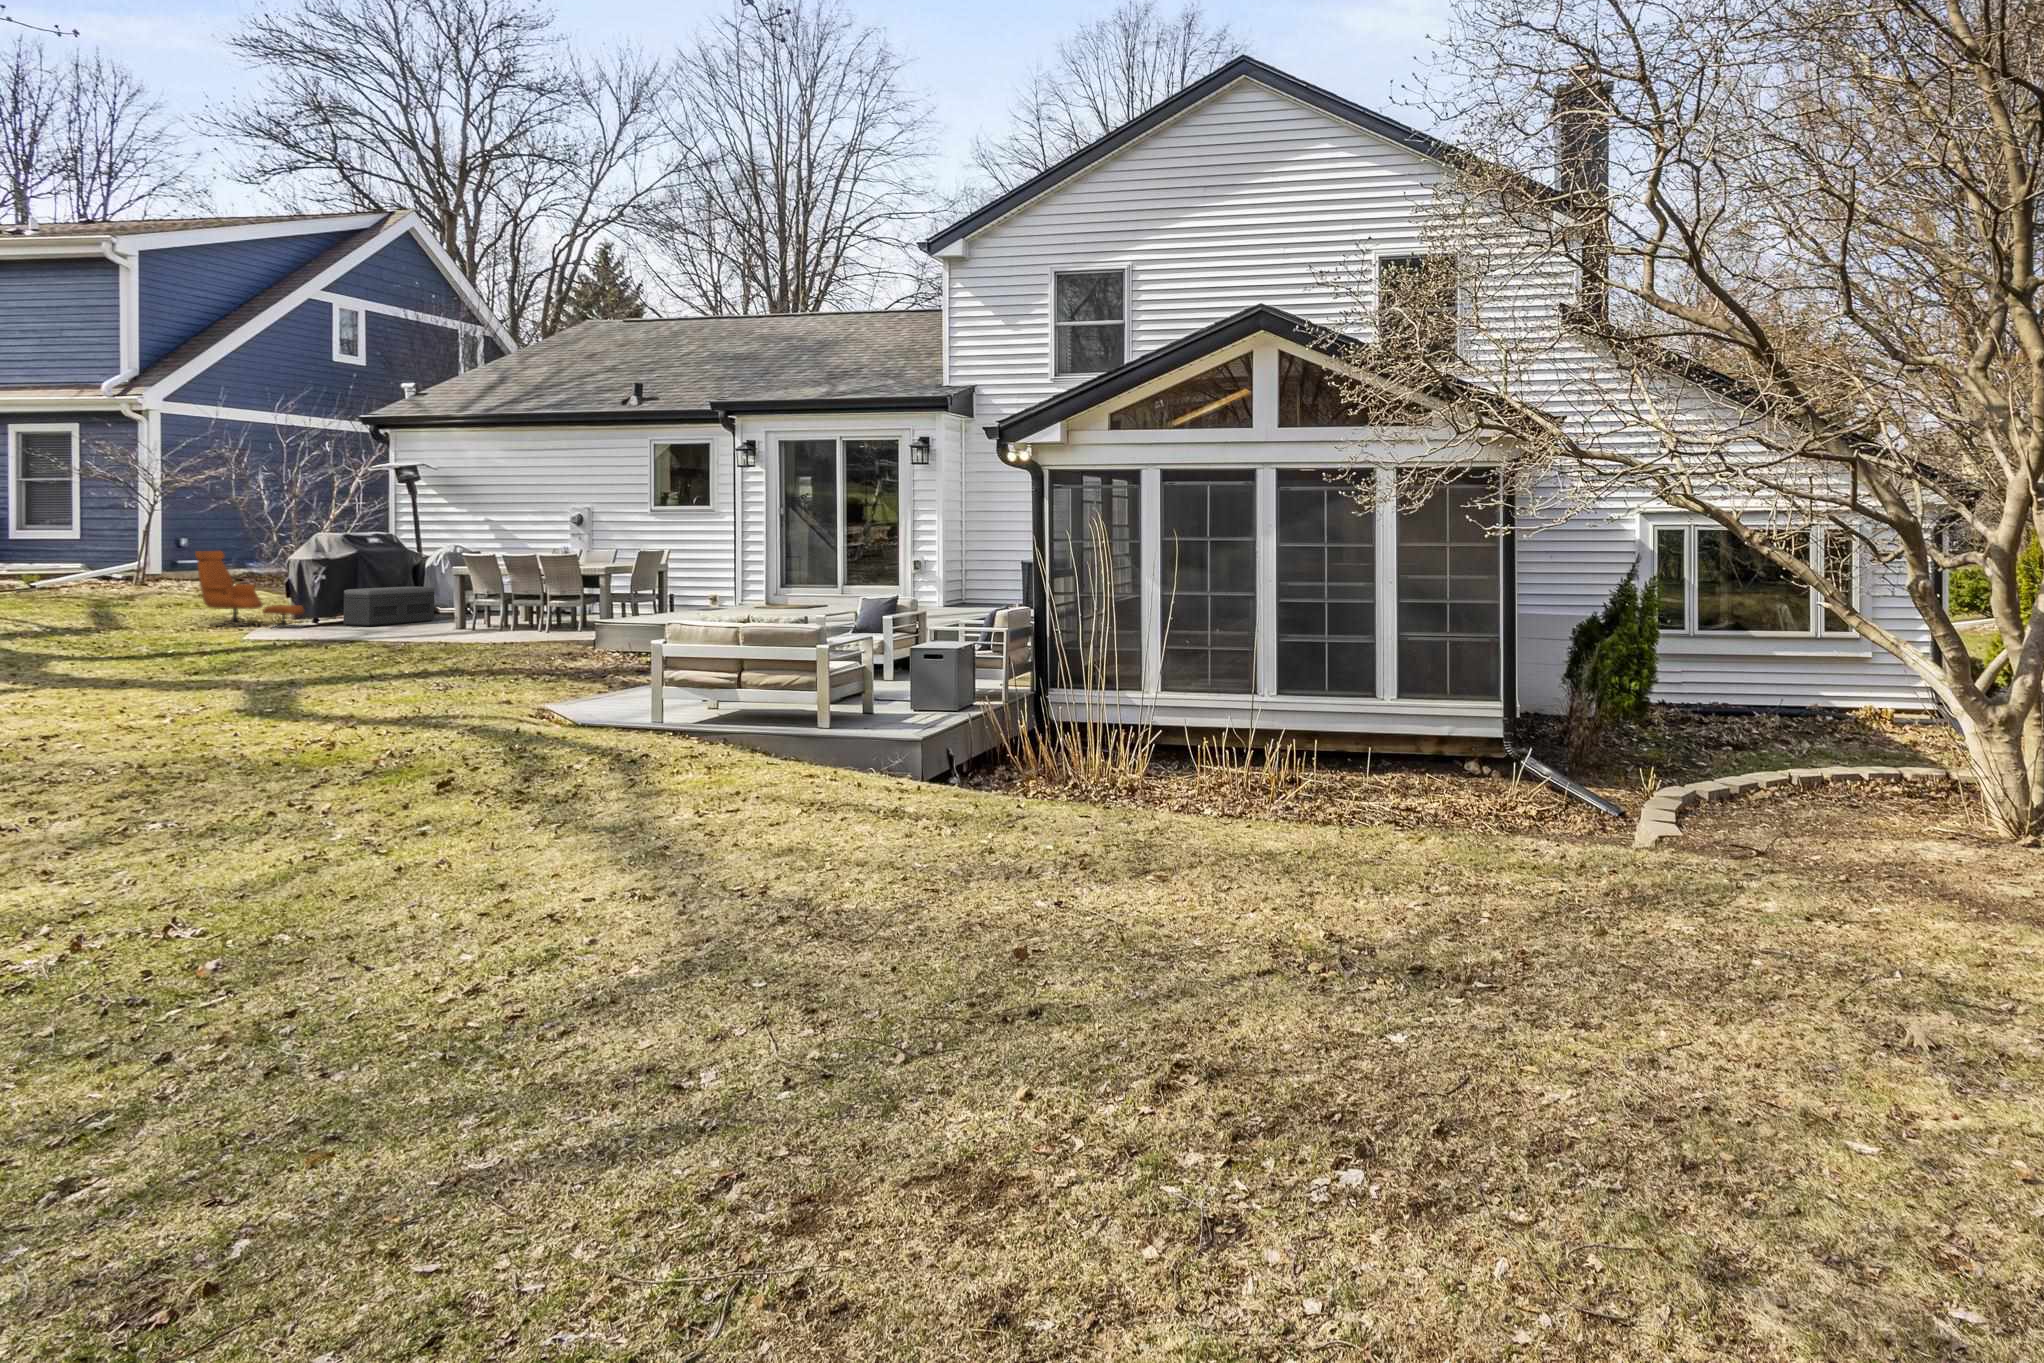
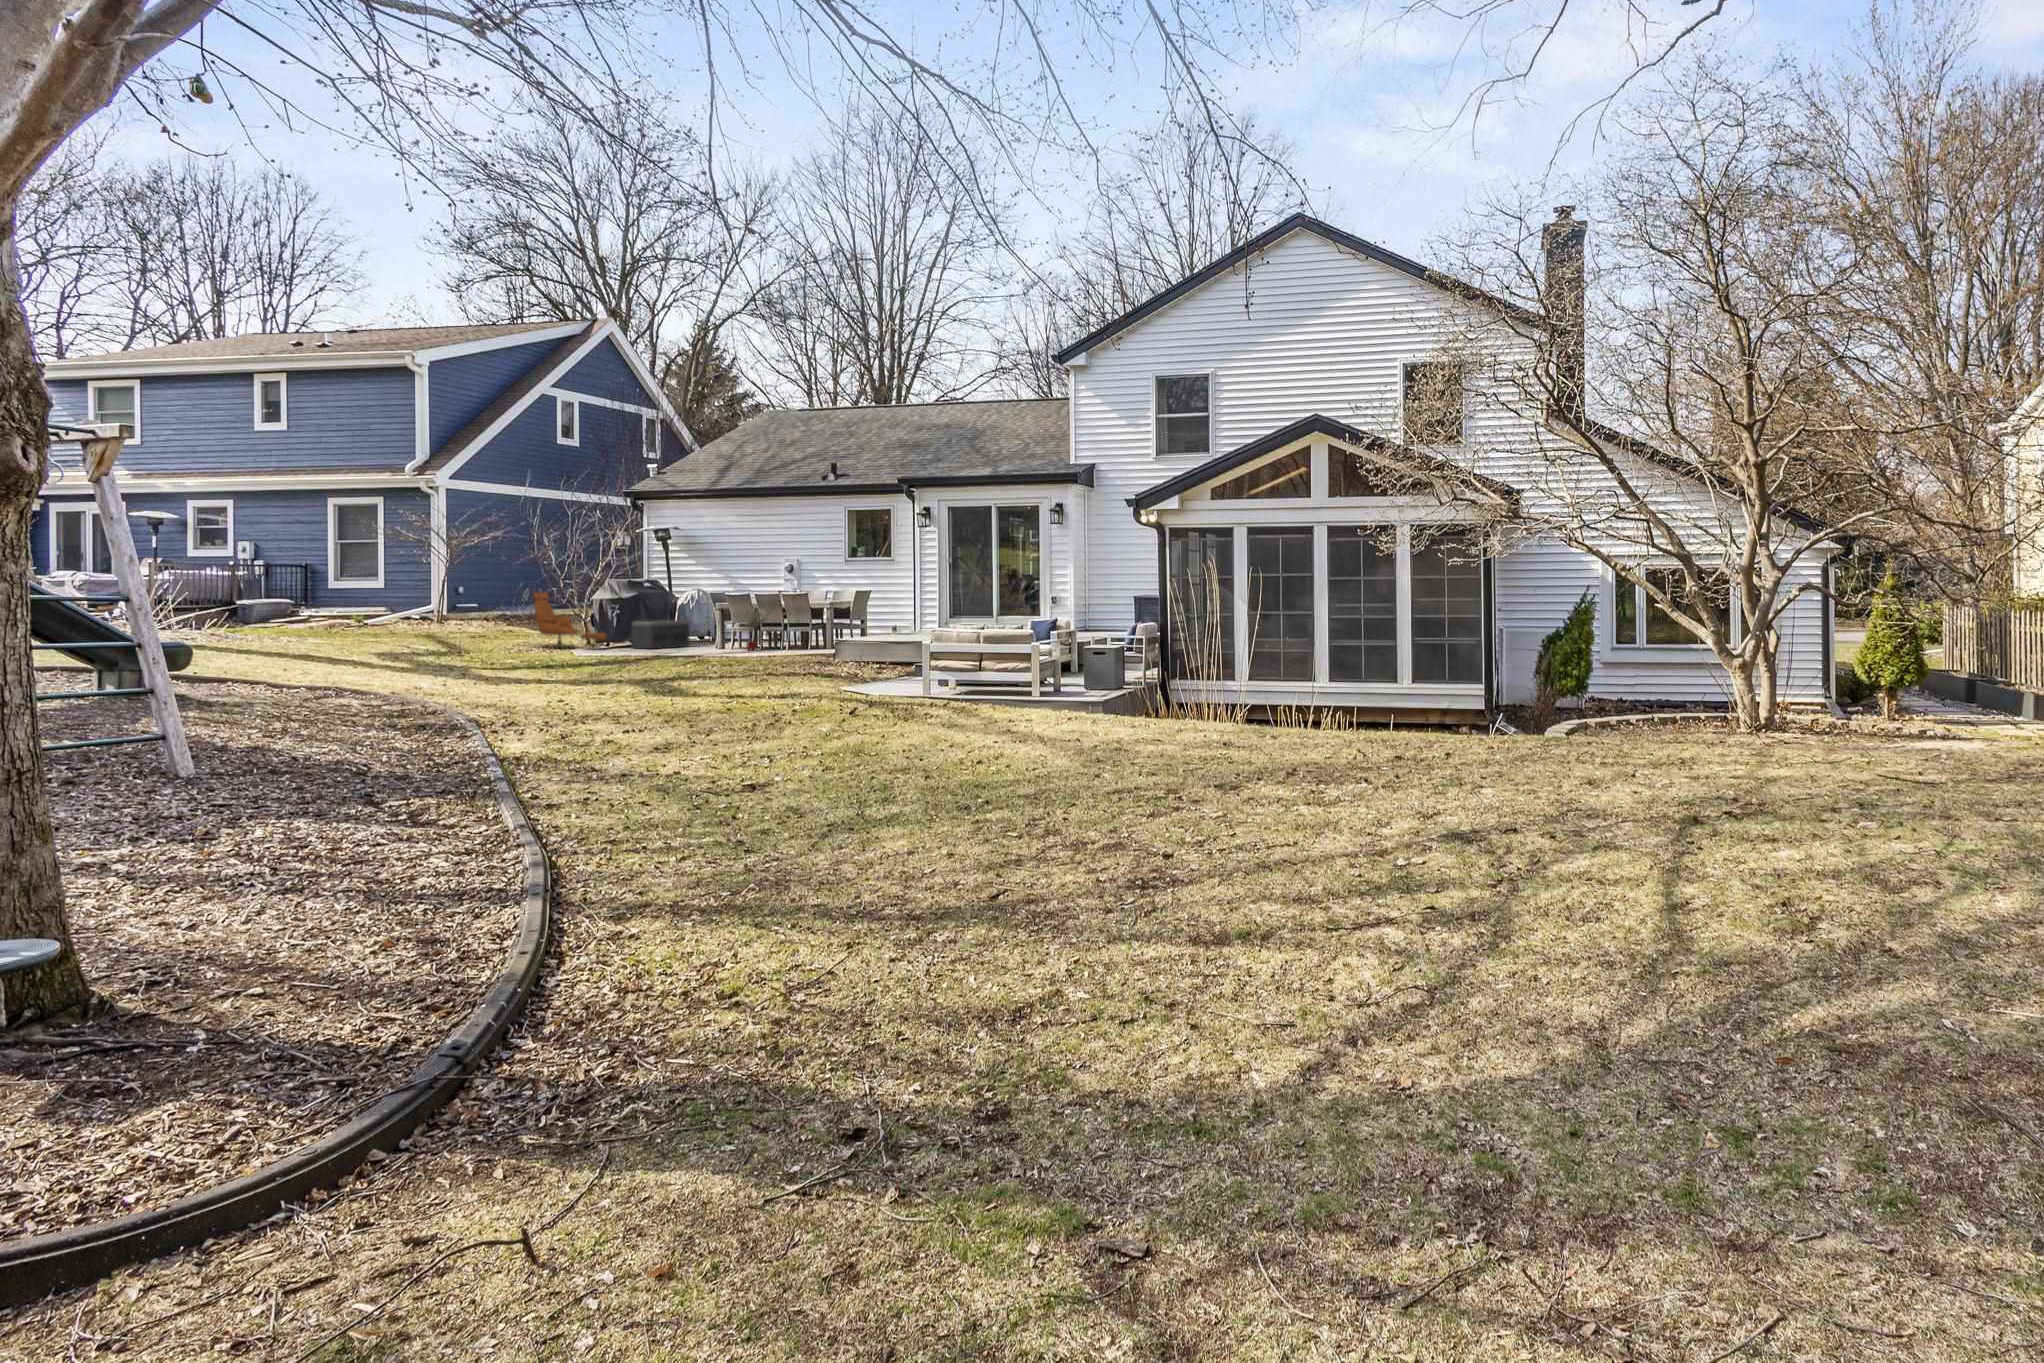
potted tree: none [482,564,542,627] -> present [733,605,772,650]

